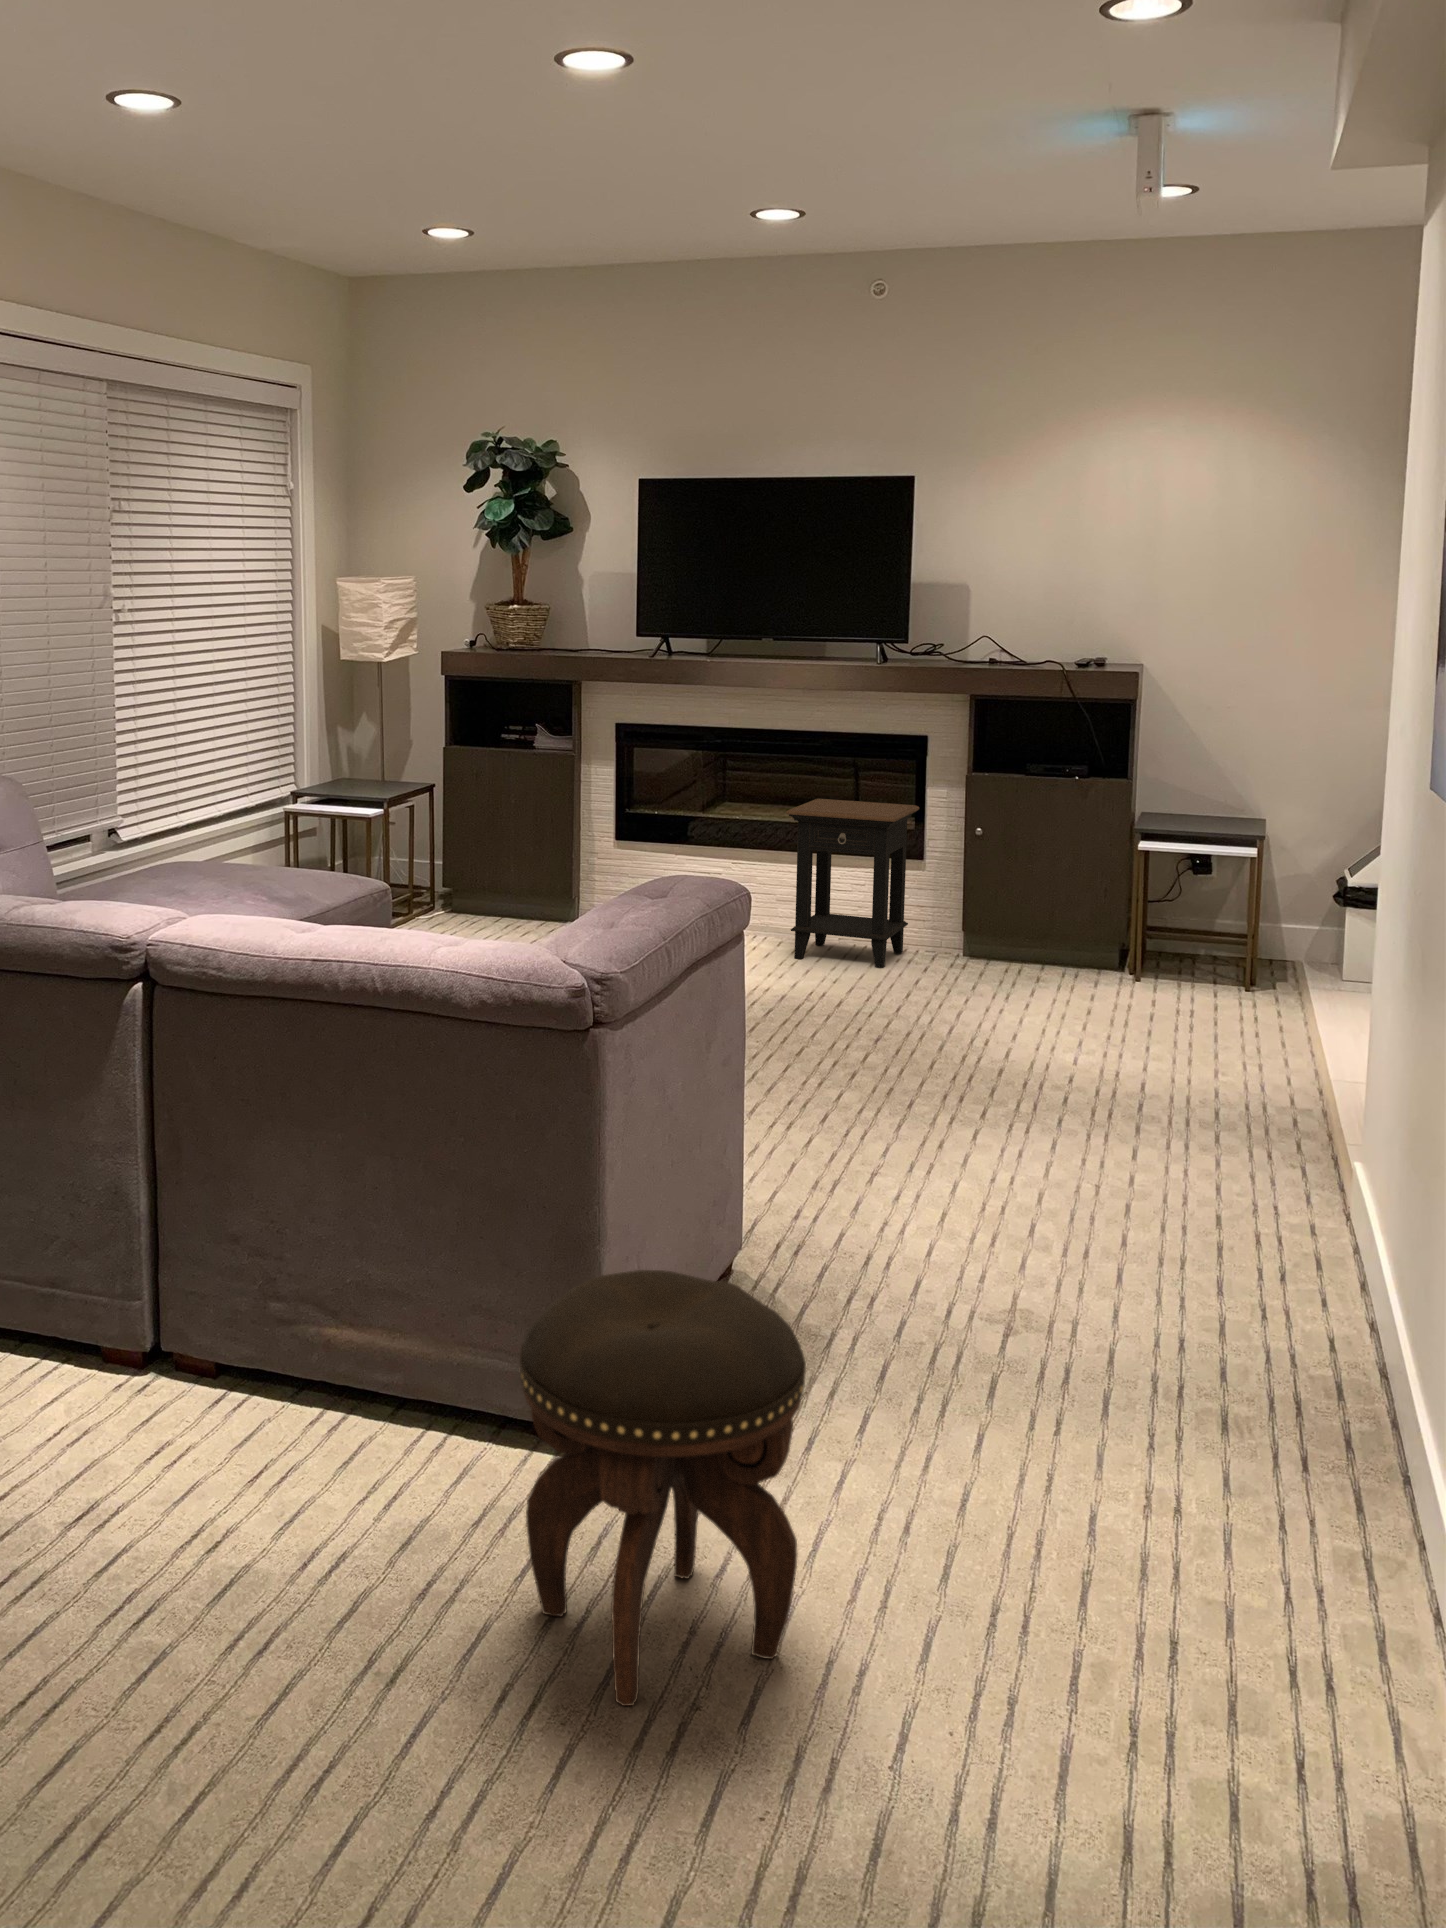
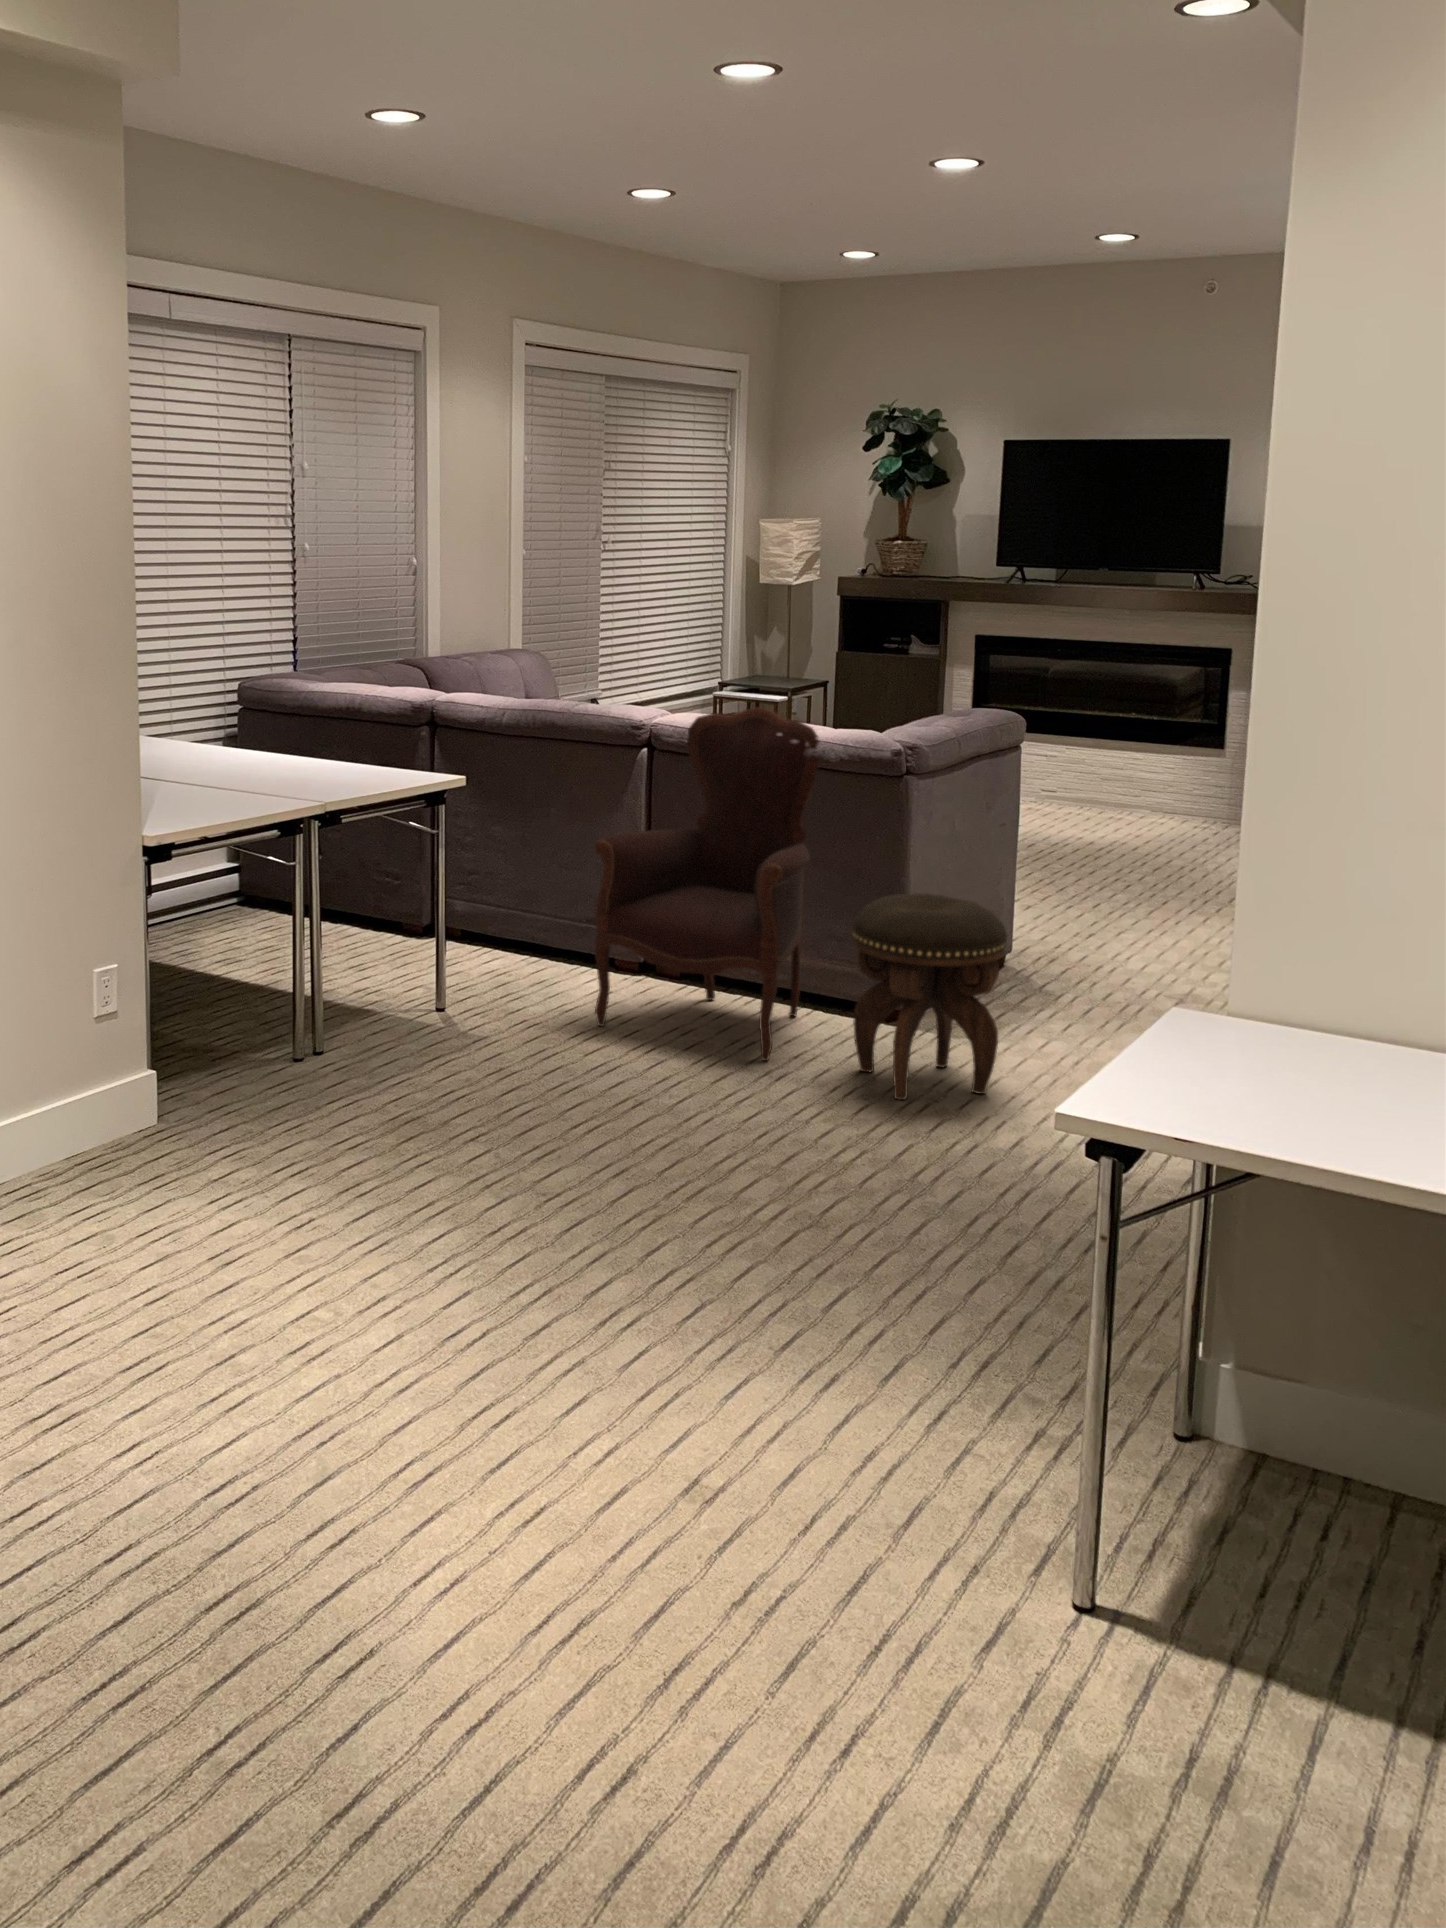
side table: present [786,799,919,968] -> none [1105,697,1218,829]
armchair: none [28,919,443,1609] -> present [595,707,821,1061]

